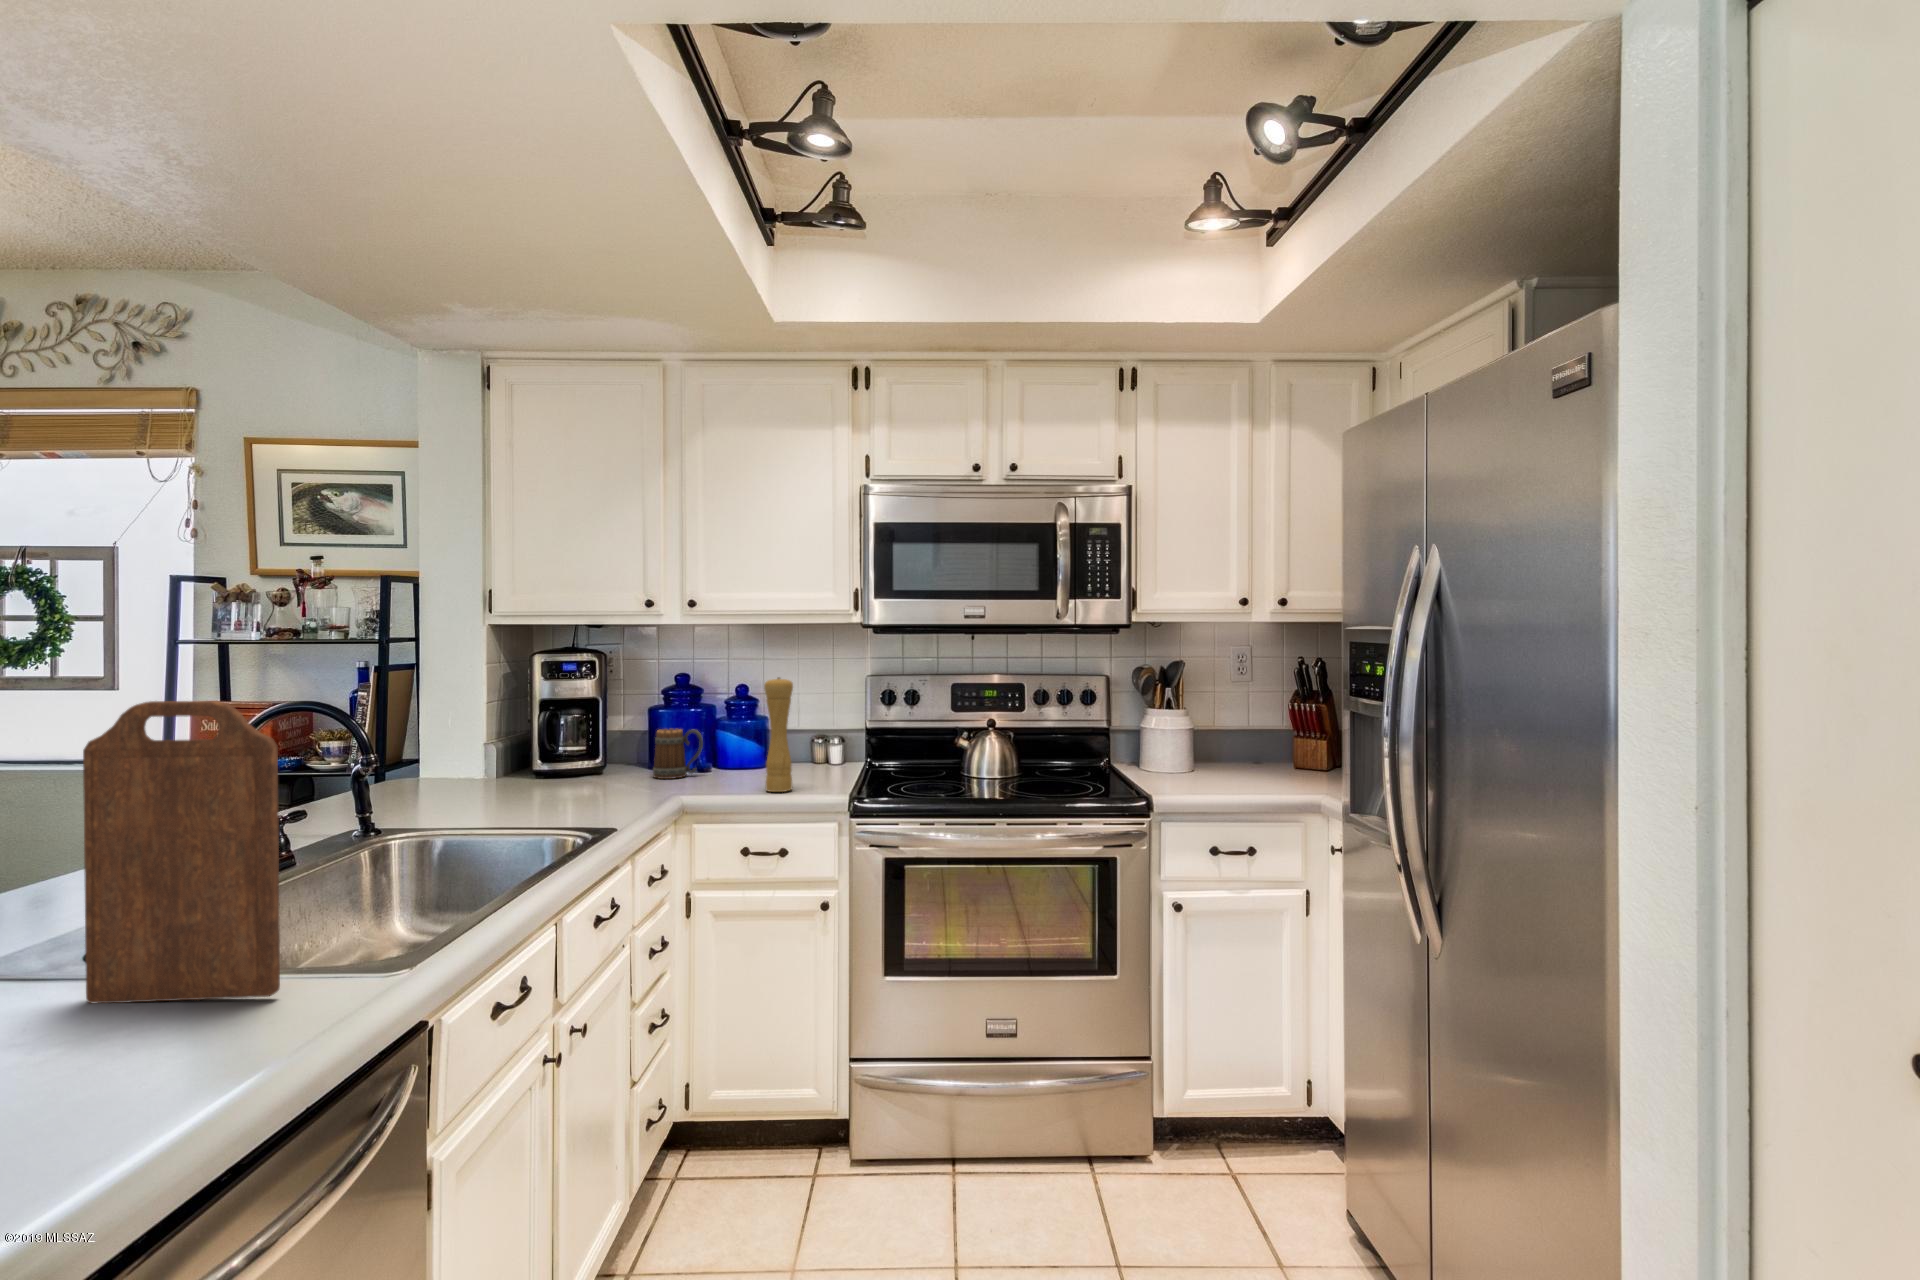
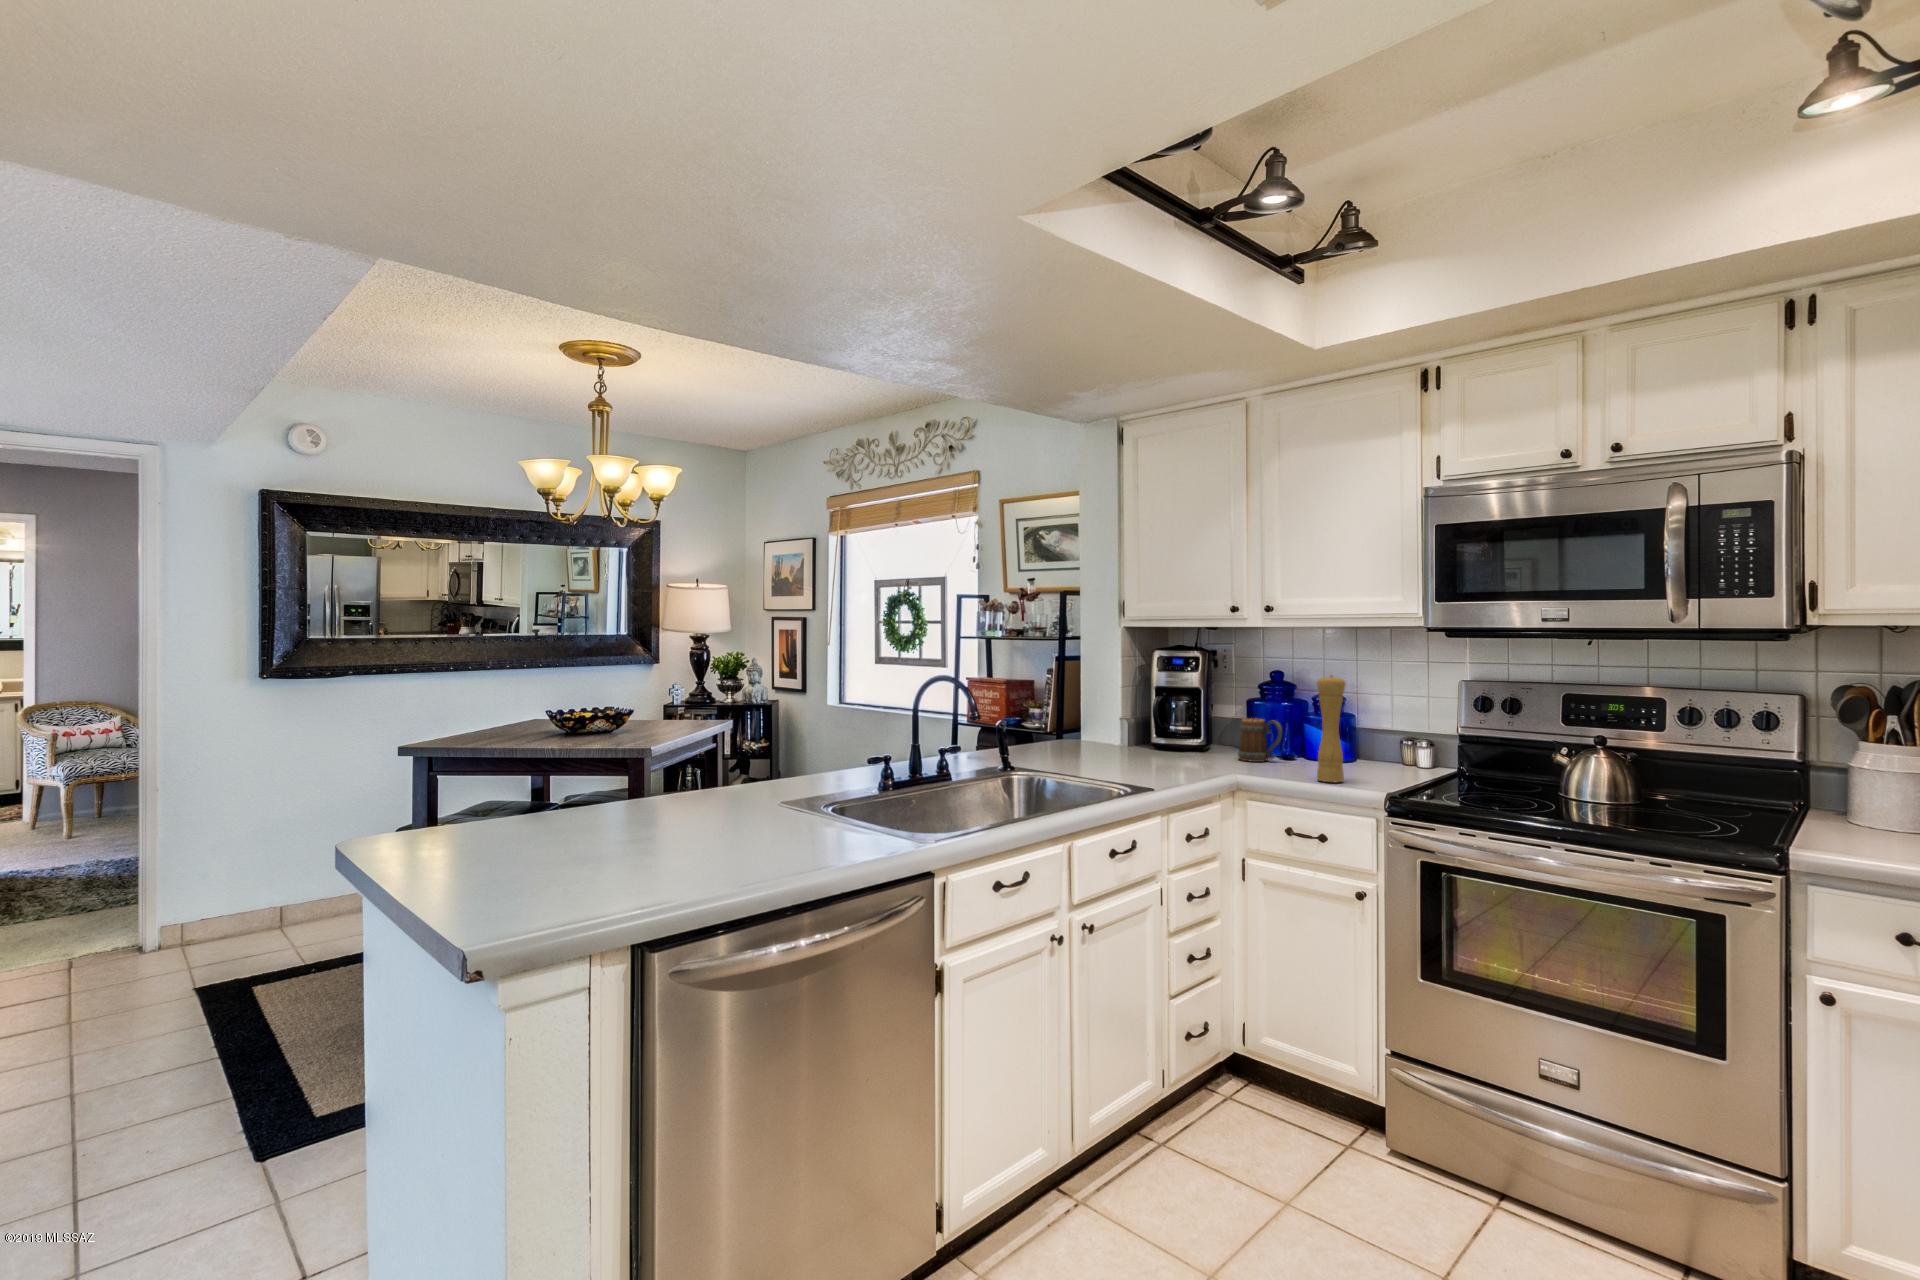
cutting board: present [83,701,280,1003] -> none [801,665,871,838]

